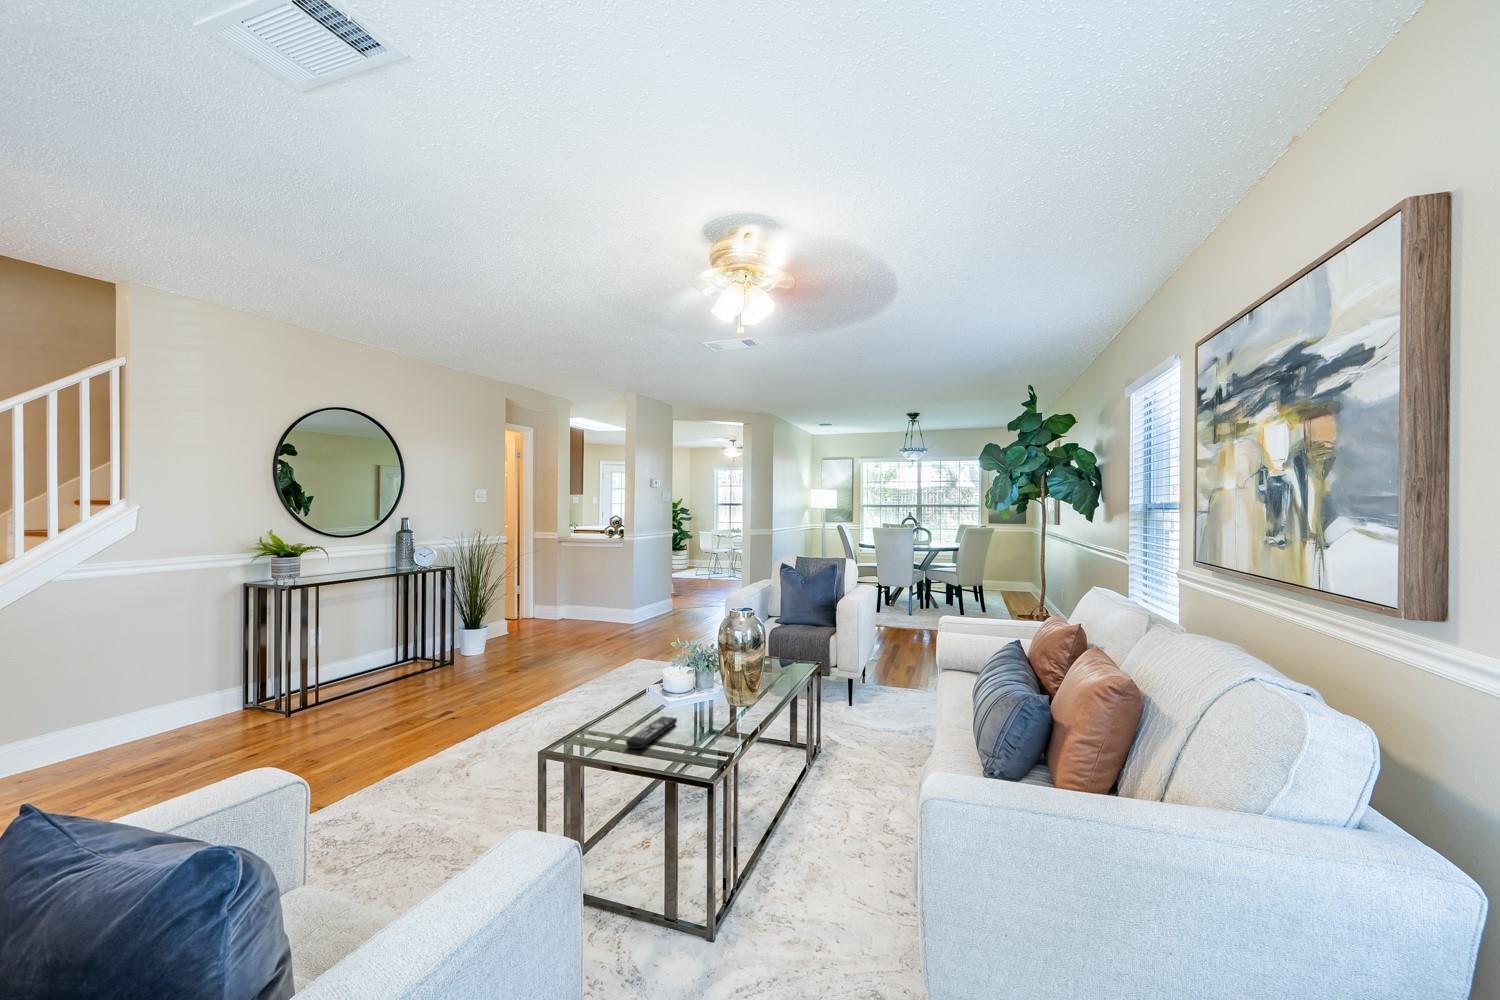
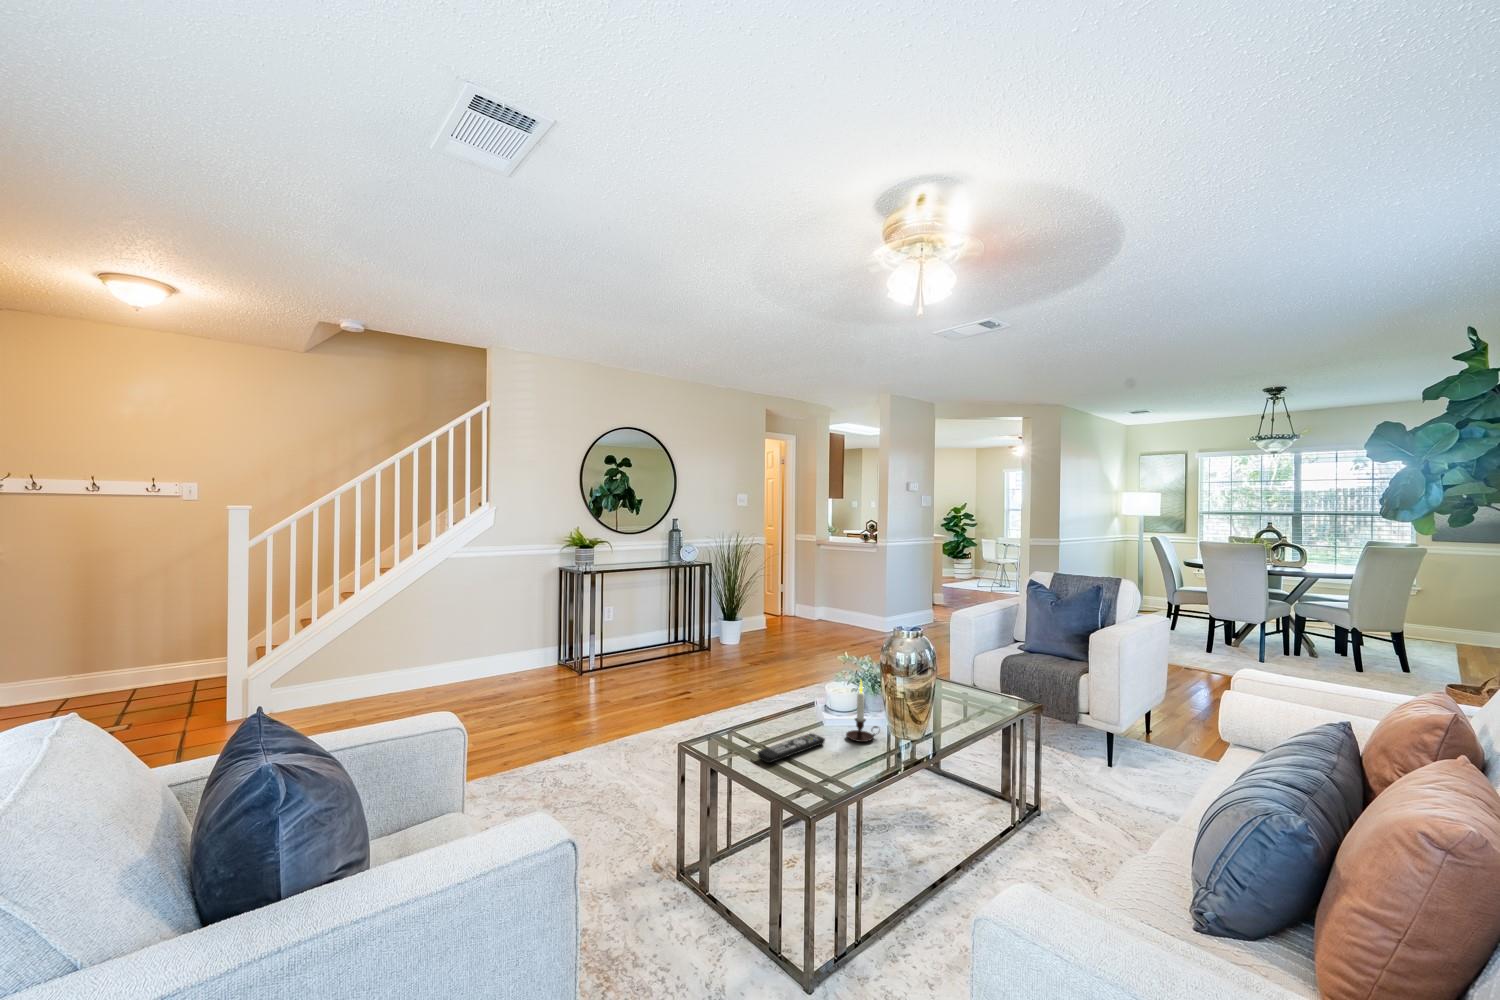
candle: none [690,659,719,716] -> present [846,680,878,742]

